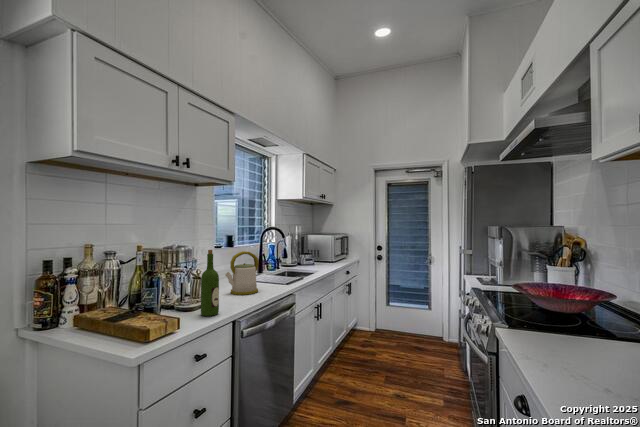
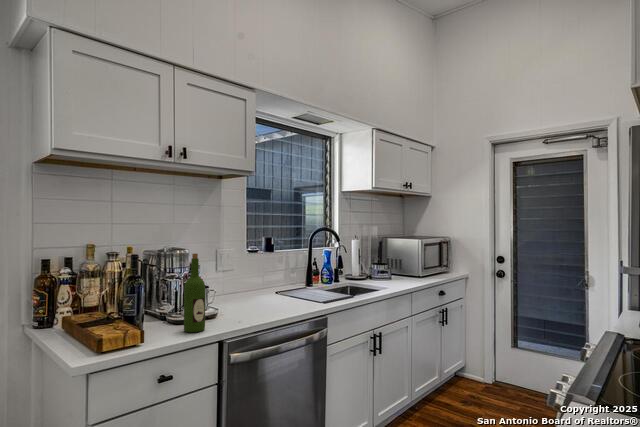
kettle: present [225,251,259,295] -> none [238,257,281,311]

